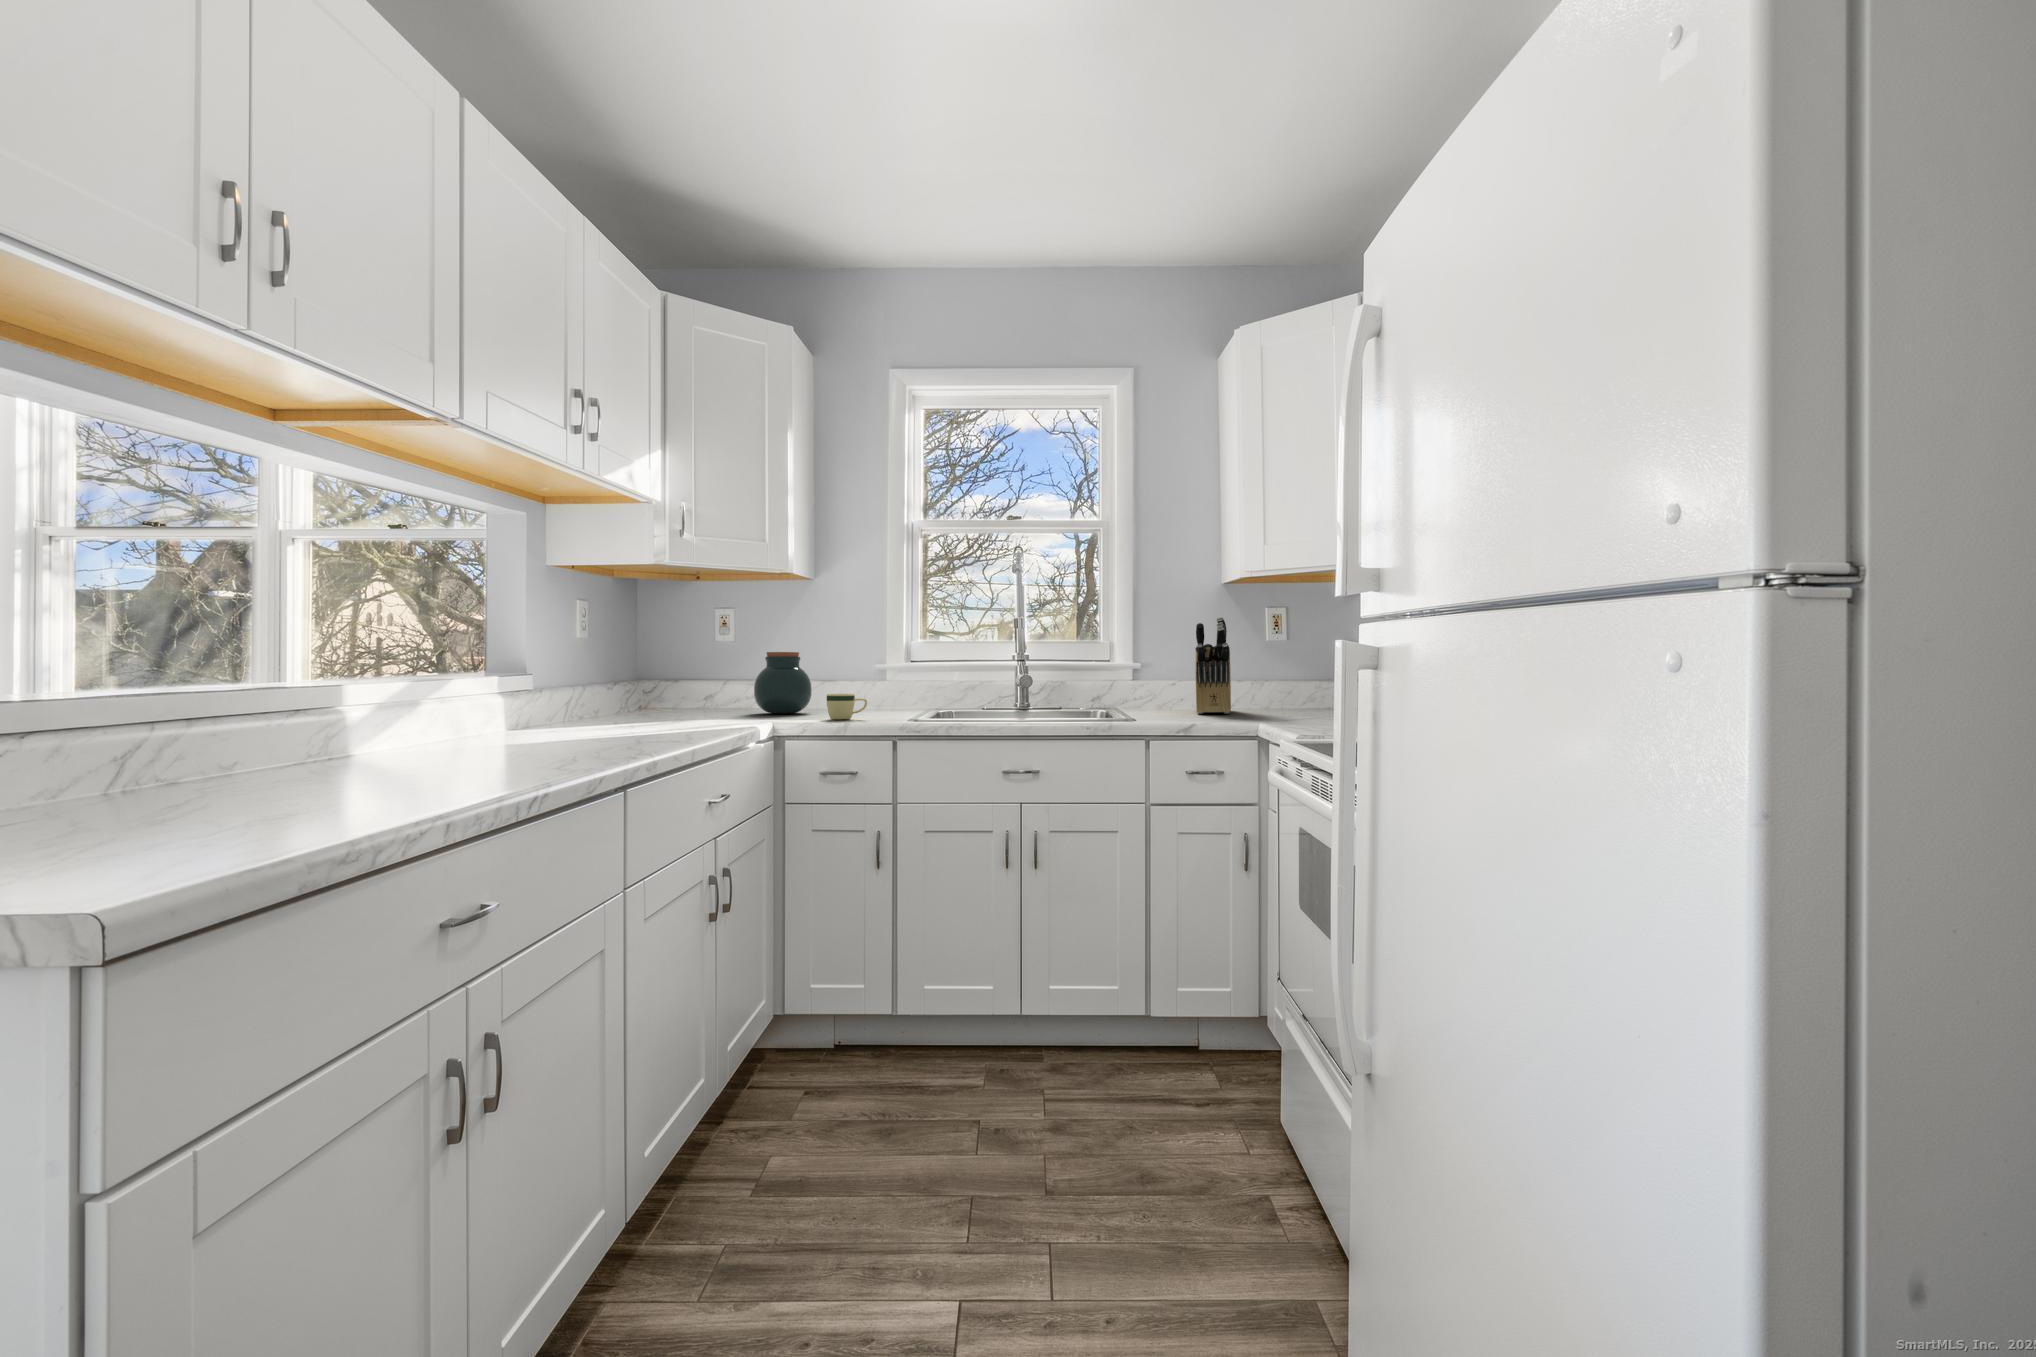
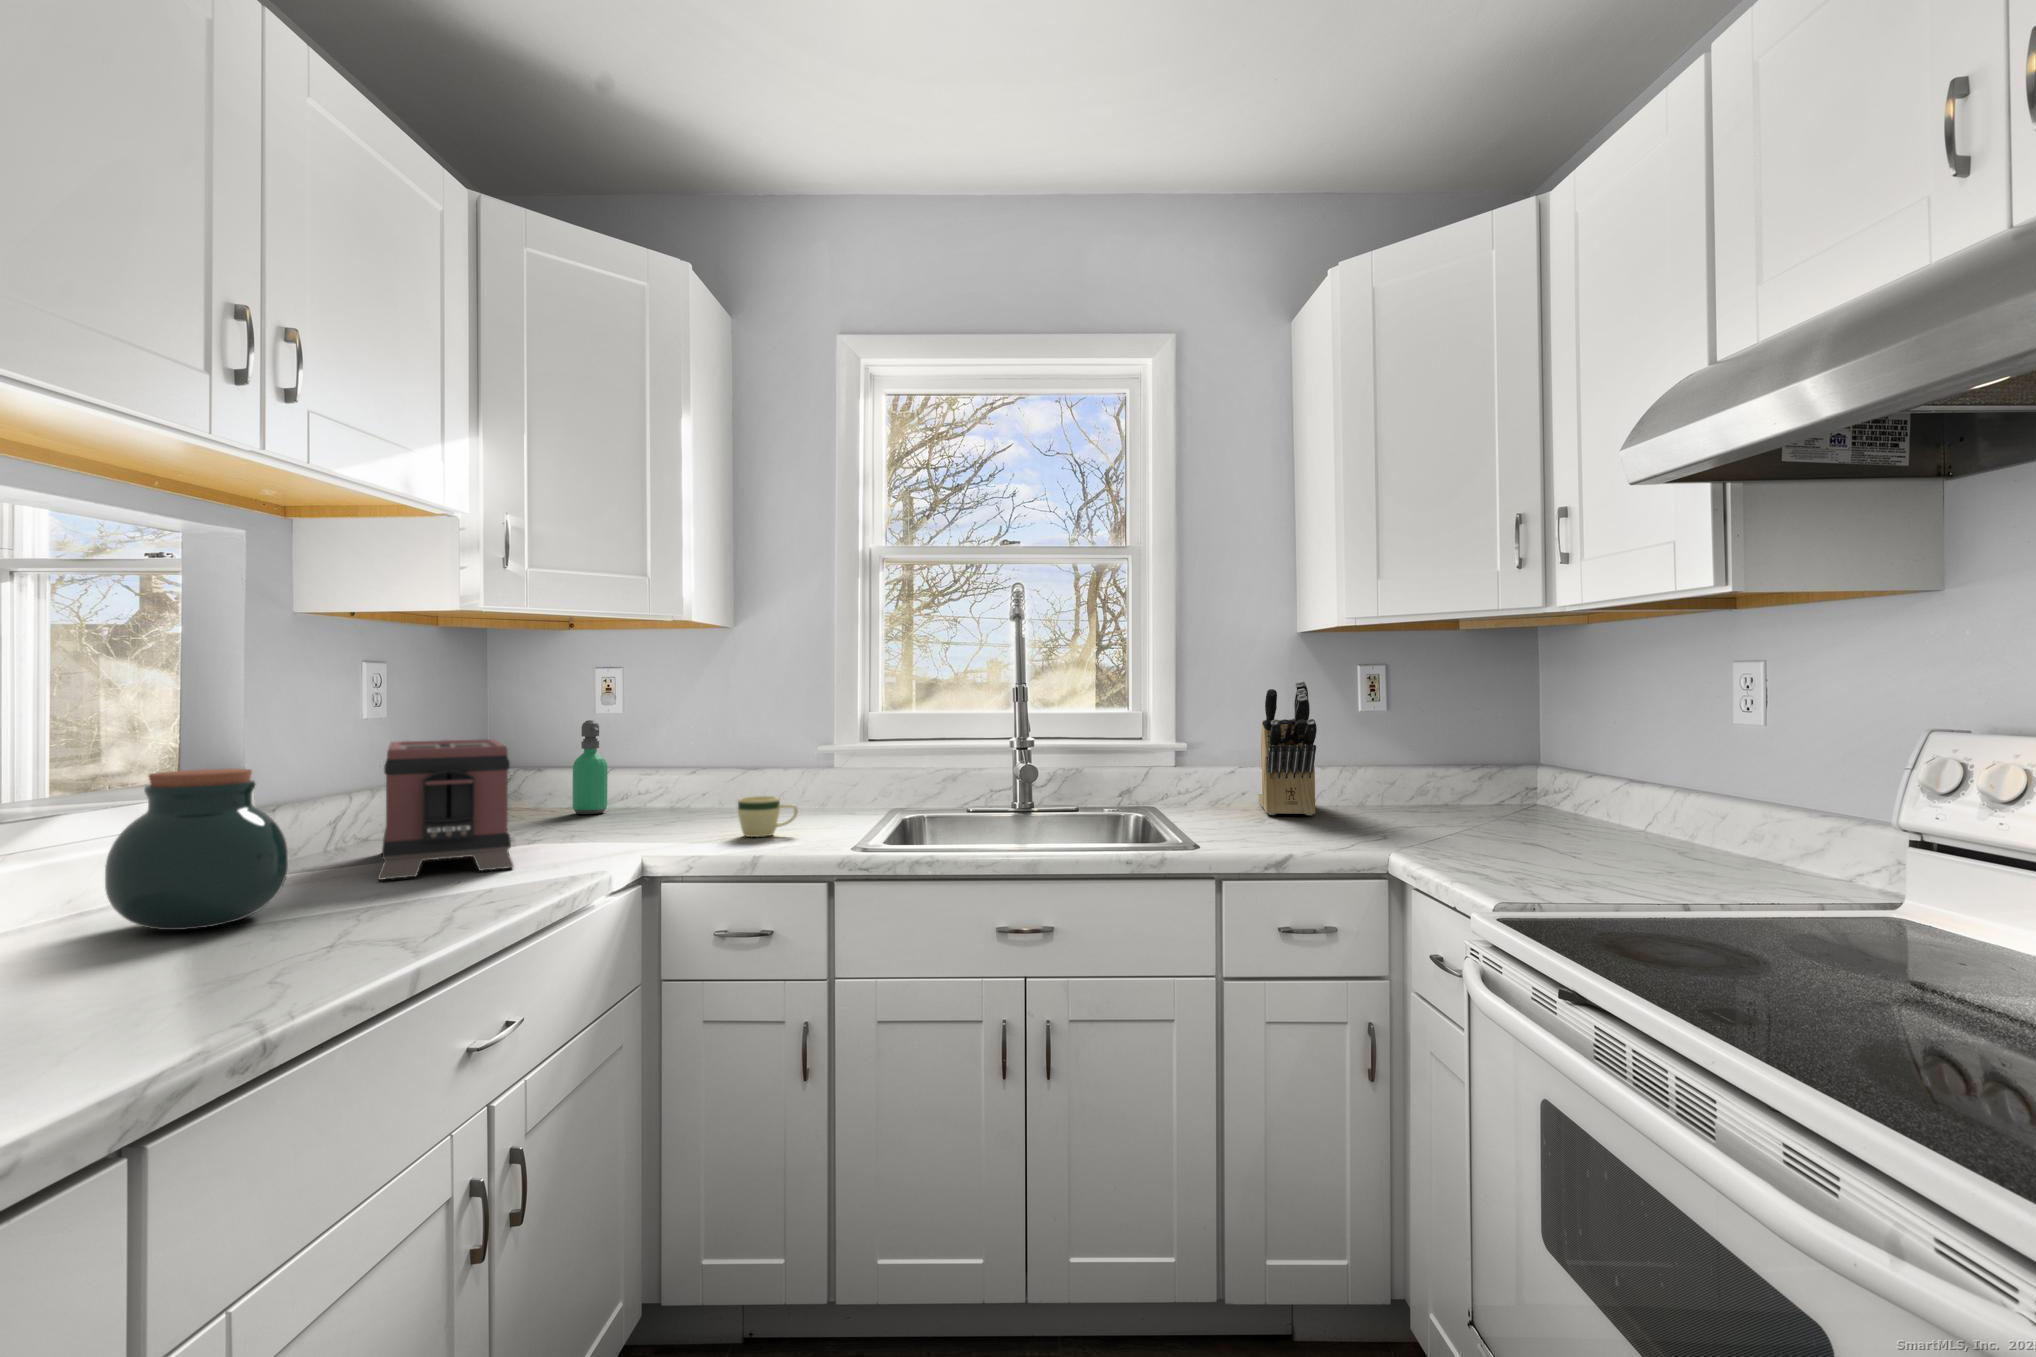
soap dispenser: none [700,646,724,713] -> present [572,720,608,814]
toaster: none [599,649,696,729] -> present [378,739,514,880]
jar: present [754,652,812,714] -> present [105,769,288,930]

